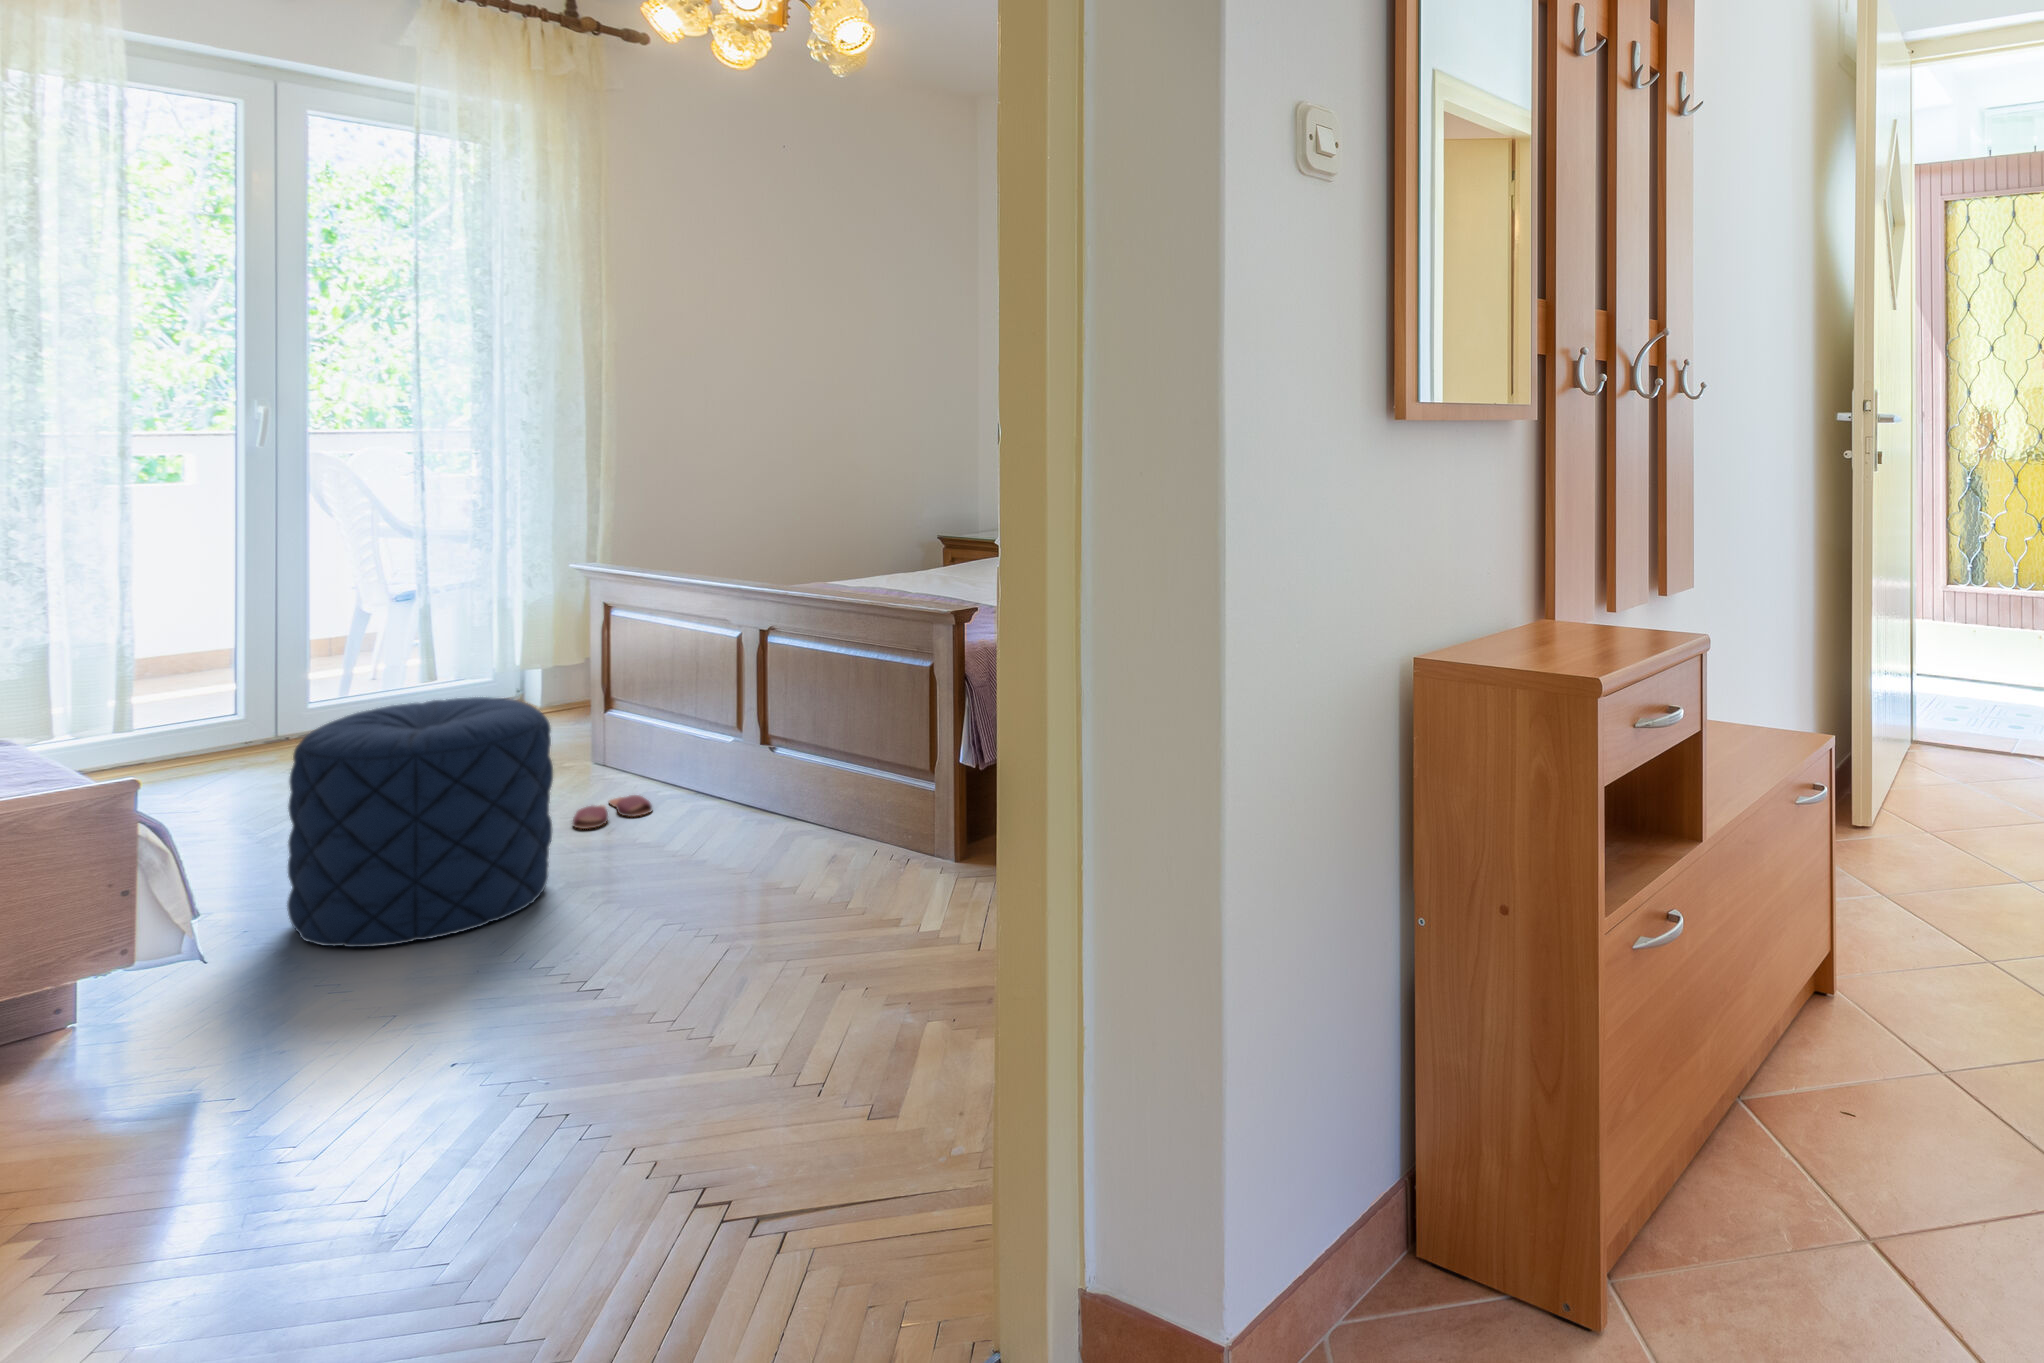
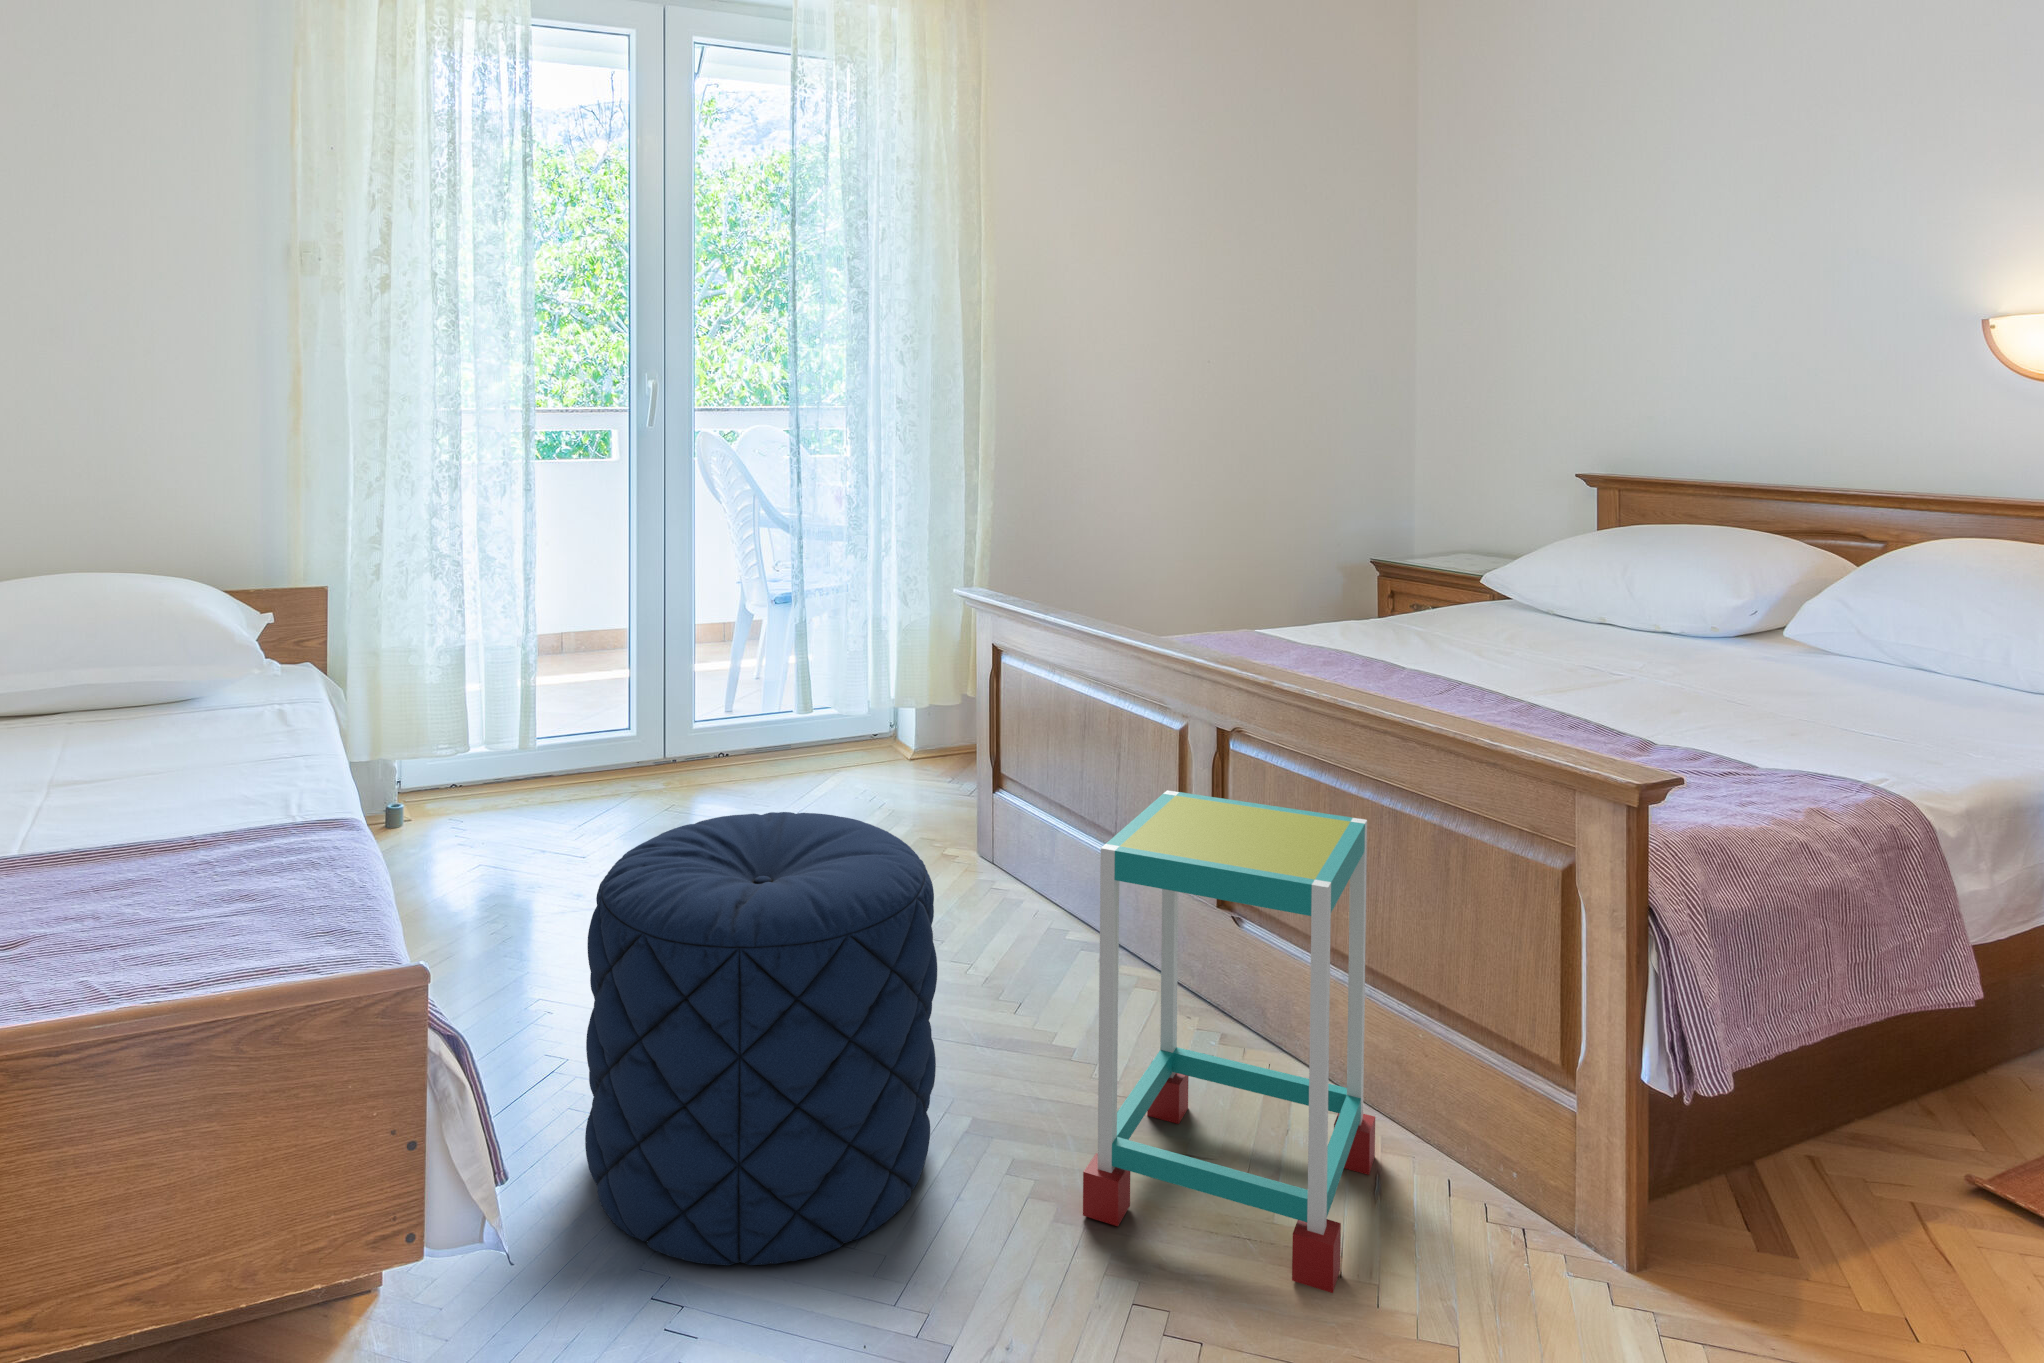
side table: none [649,660,835,889] -> present [1083,790,1375,1293]
slippers: present [572,795,653,829] -> none [957,943,1061,1009]

